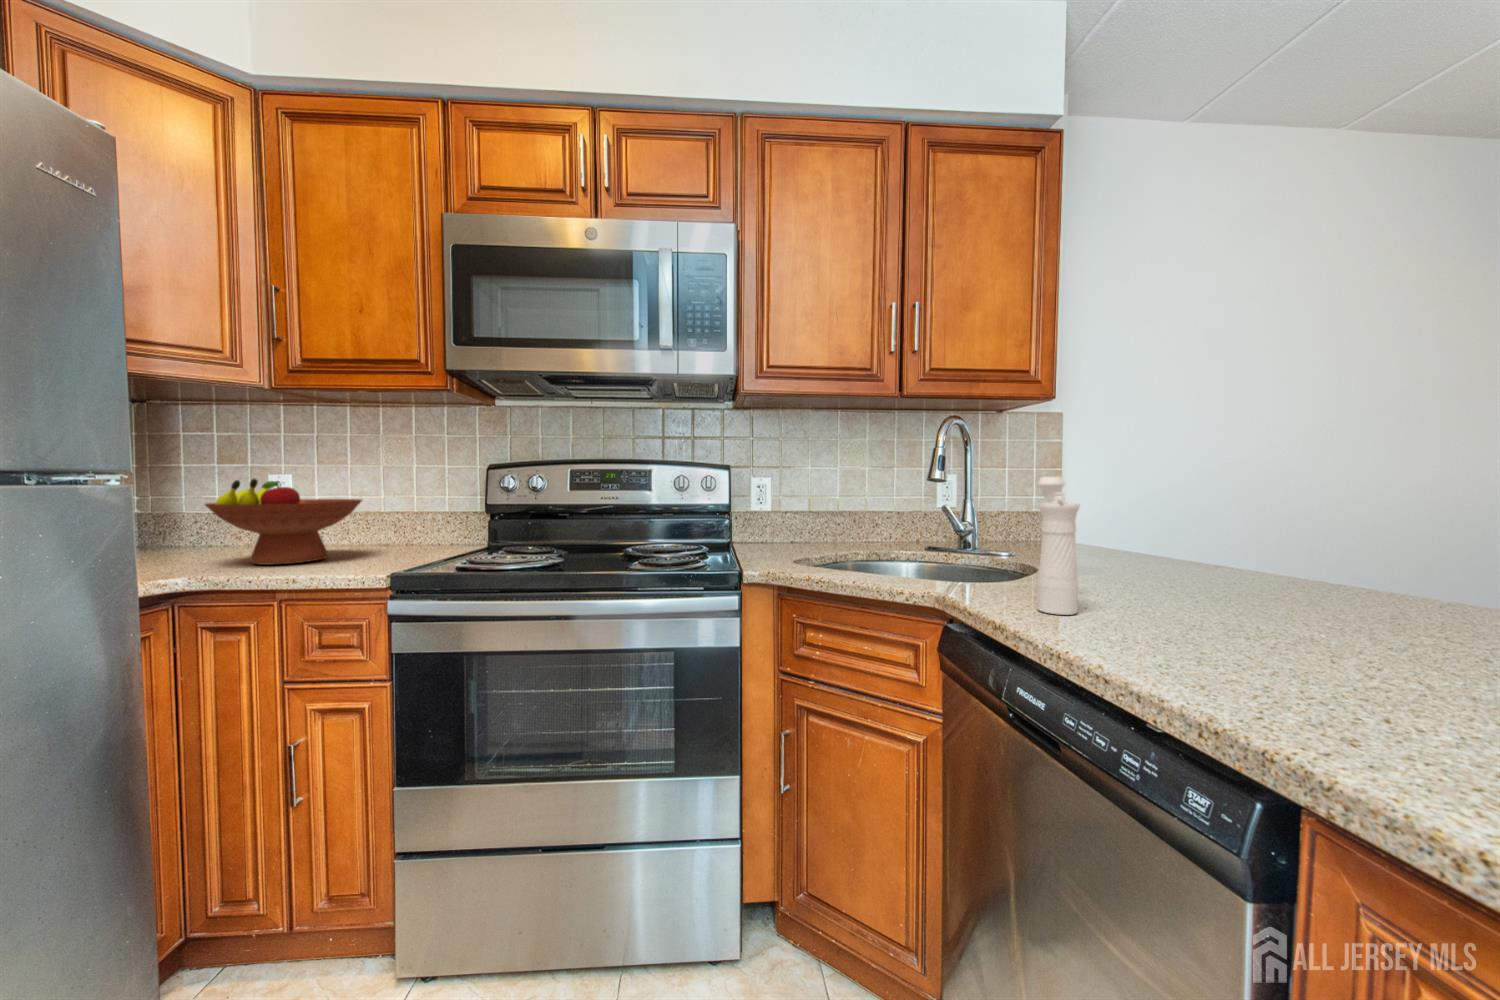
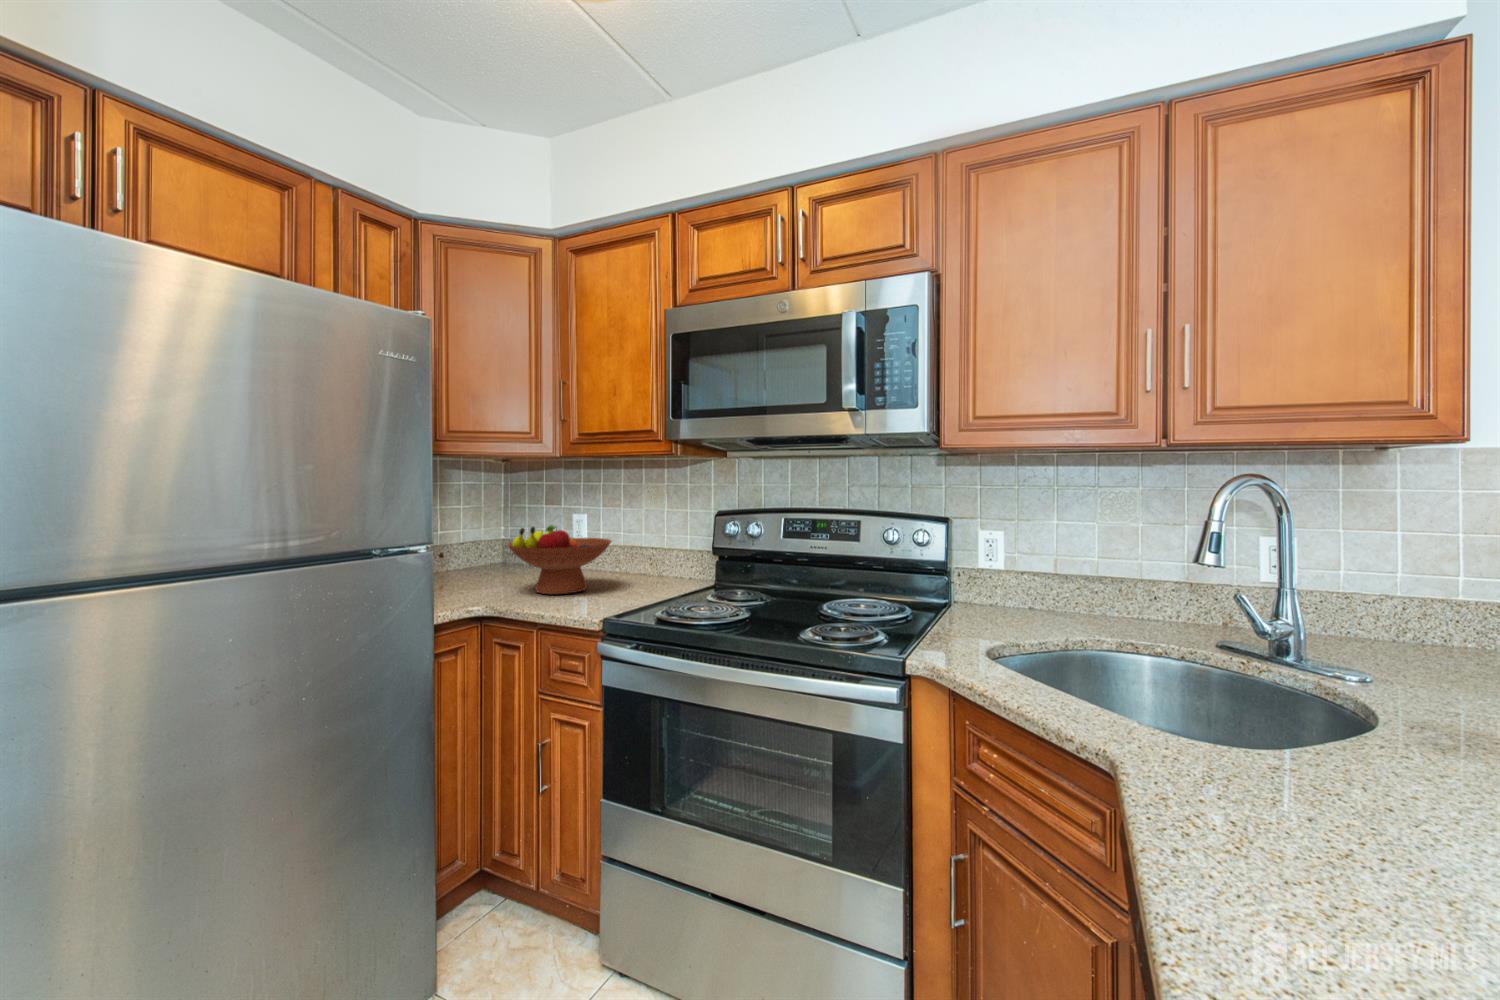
pepper mill: present [1037,477,1080,615] -> none [1230,601,1330,842]

